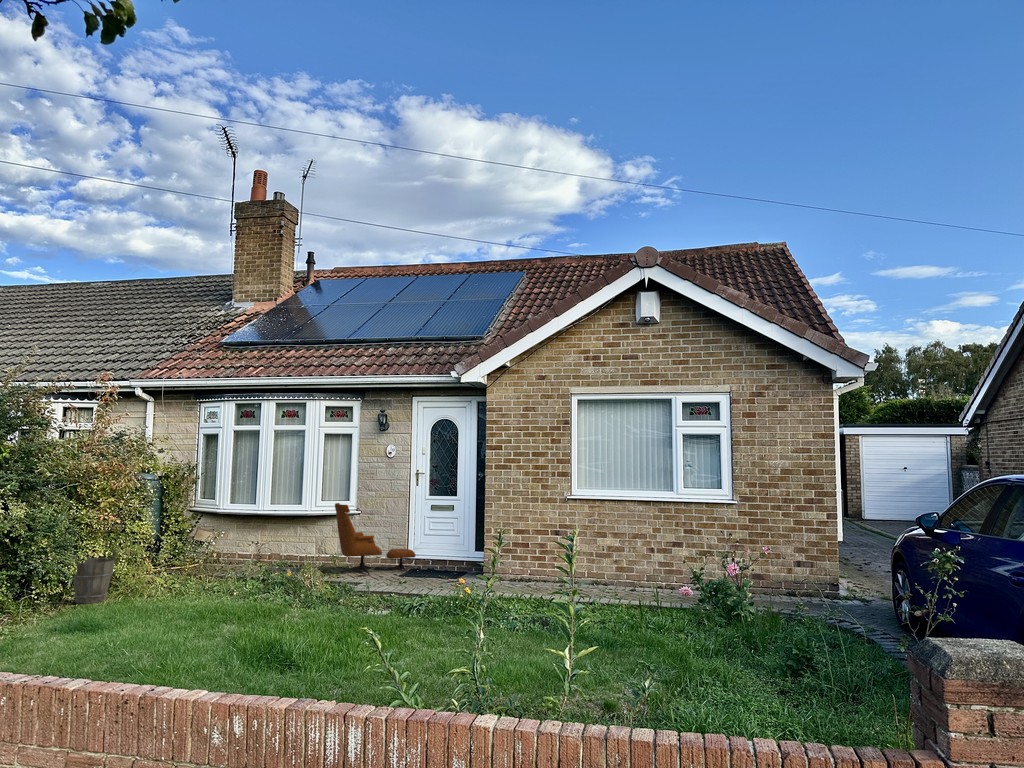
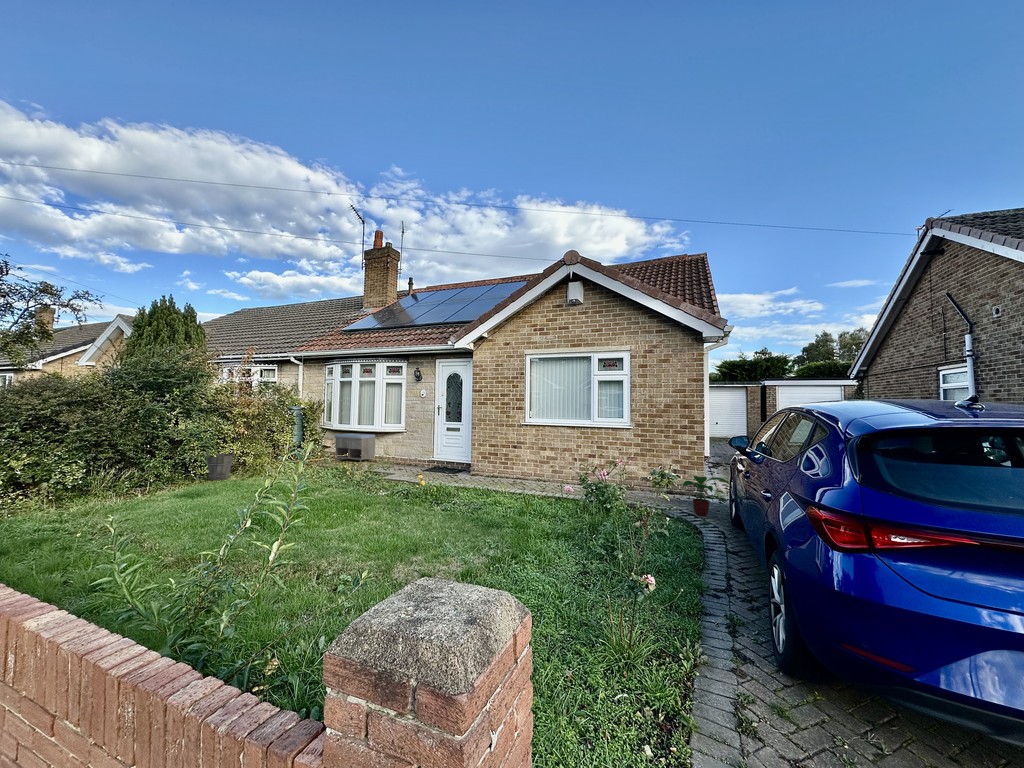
lounge chair: present [335,503,416,575] -> none [384,425,436,469]
storage bench: none [232,518,301,567] -> present [335,433,375,462]
potted plant: none [834,567,895,620] -> present [683,476,730,516]

